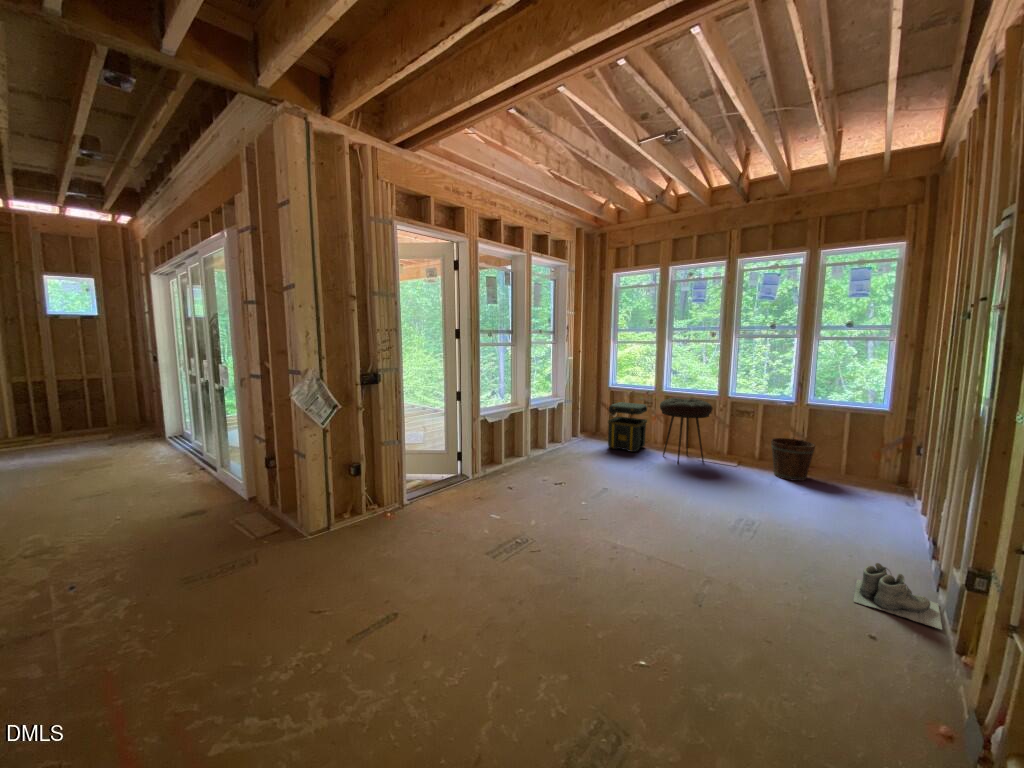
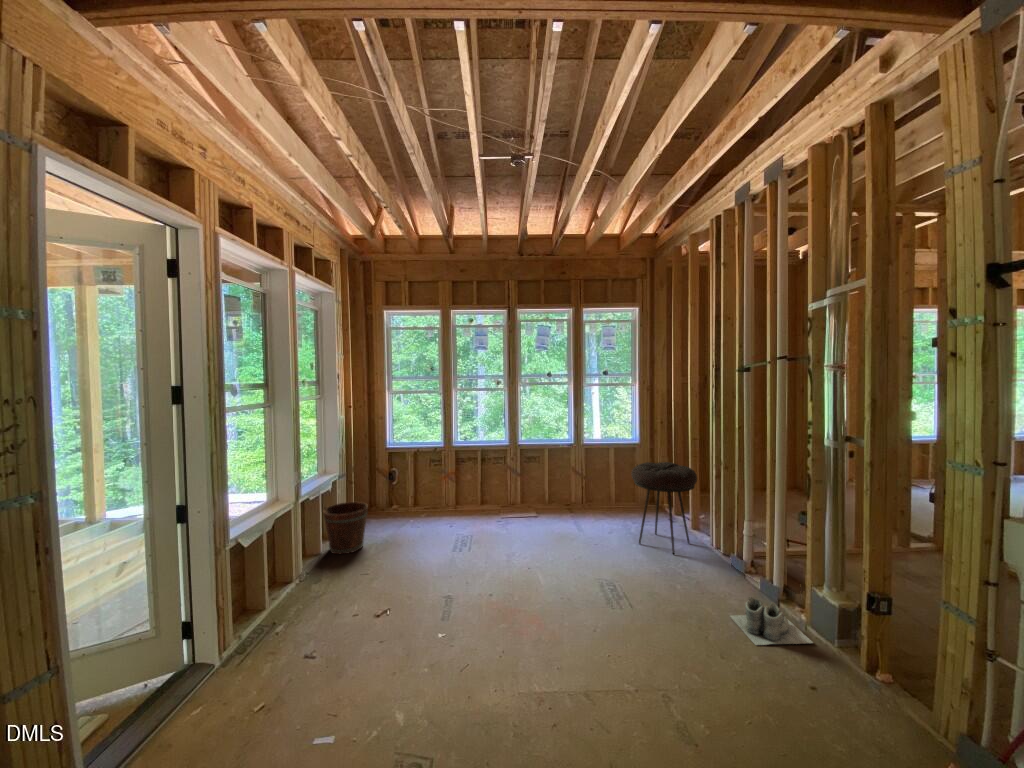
stool: present [660,398,712,464] -> present [631,462,697,554]
toolbox: present [608,402,647,452] -> none [397,464,438,527]
bucket: present [771,438,815,481] -> present [323,502,368,554]

